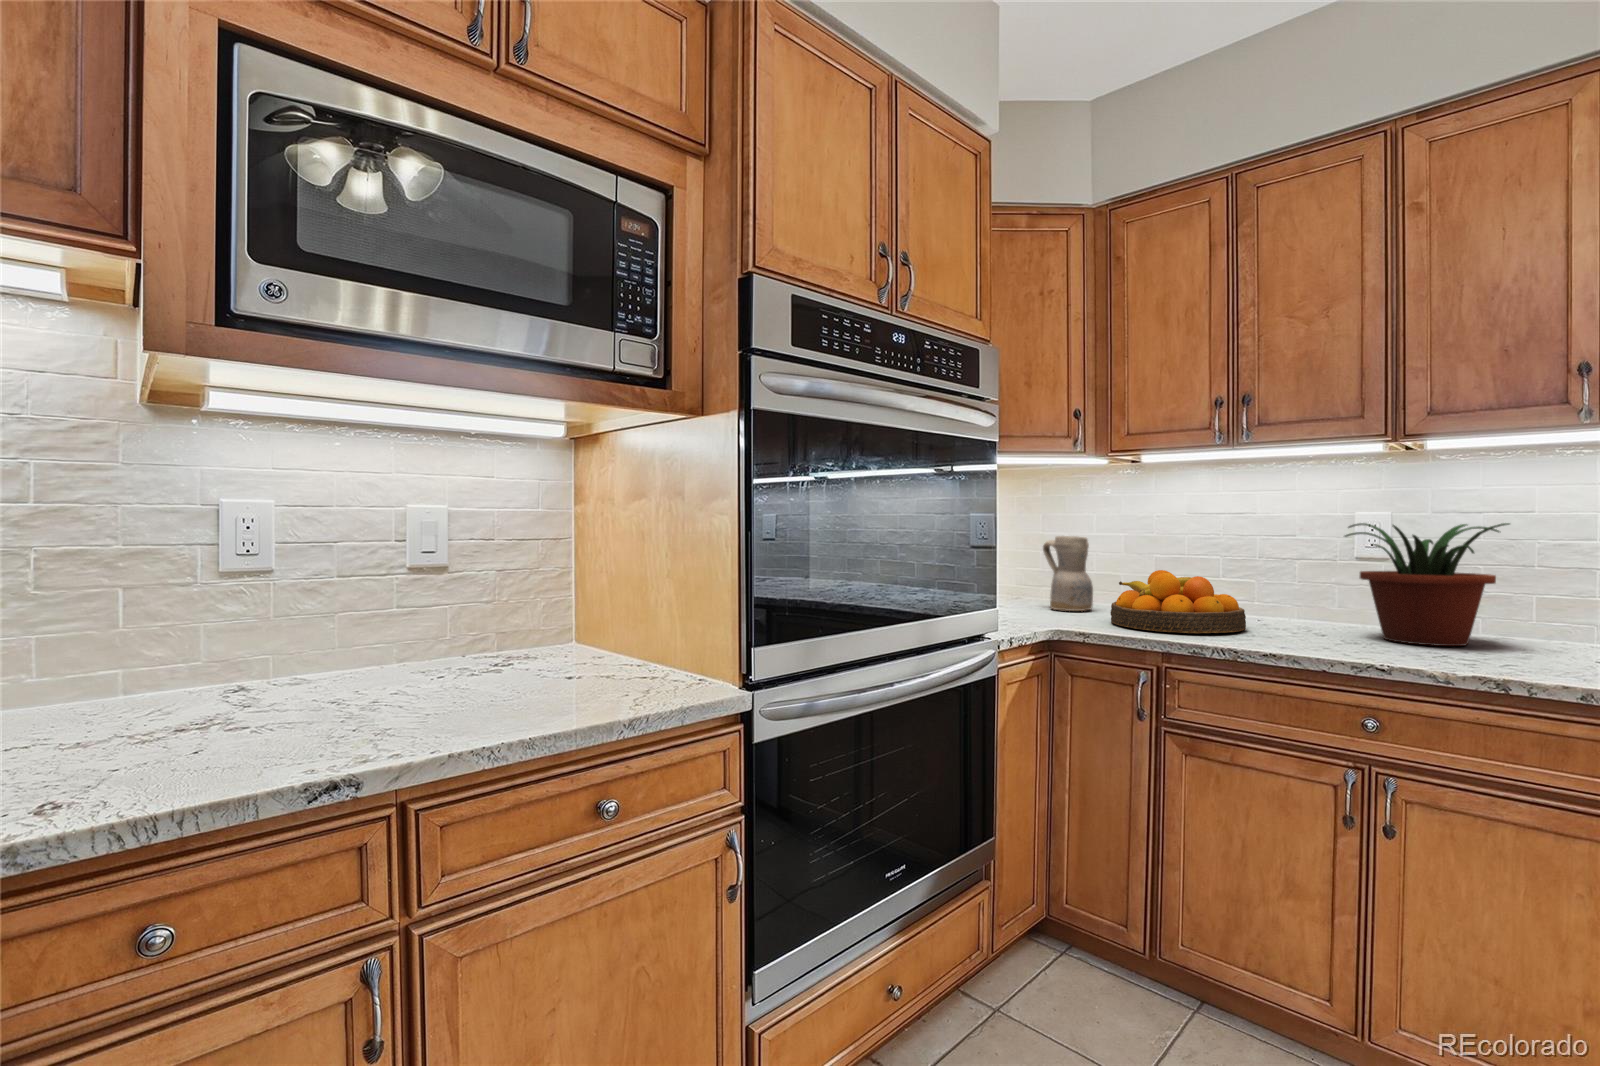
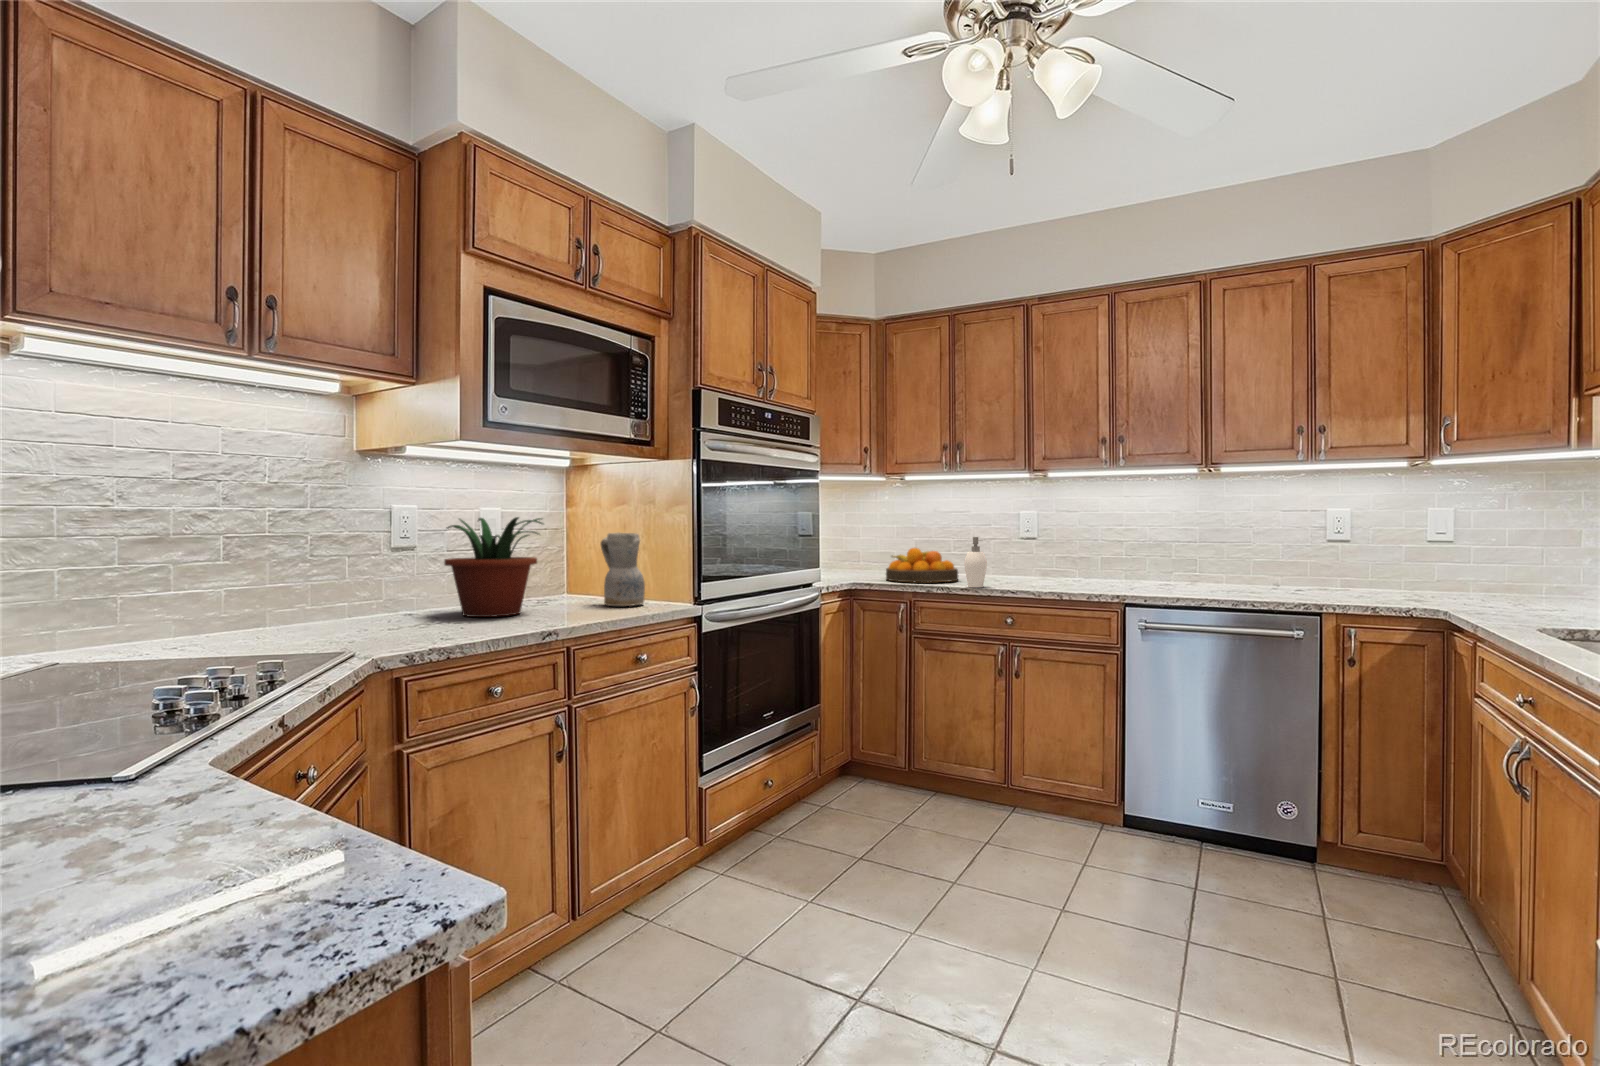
potted plant: present [1345,523,1510,646] -> present [444,517,543,617]
ceramic pitcher: present [1043,536,1093,611] -> present [601,532,645,606]
soap dispenser: none [1268,557,1317,651] -> present [964,537,987,588]

